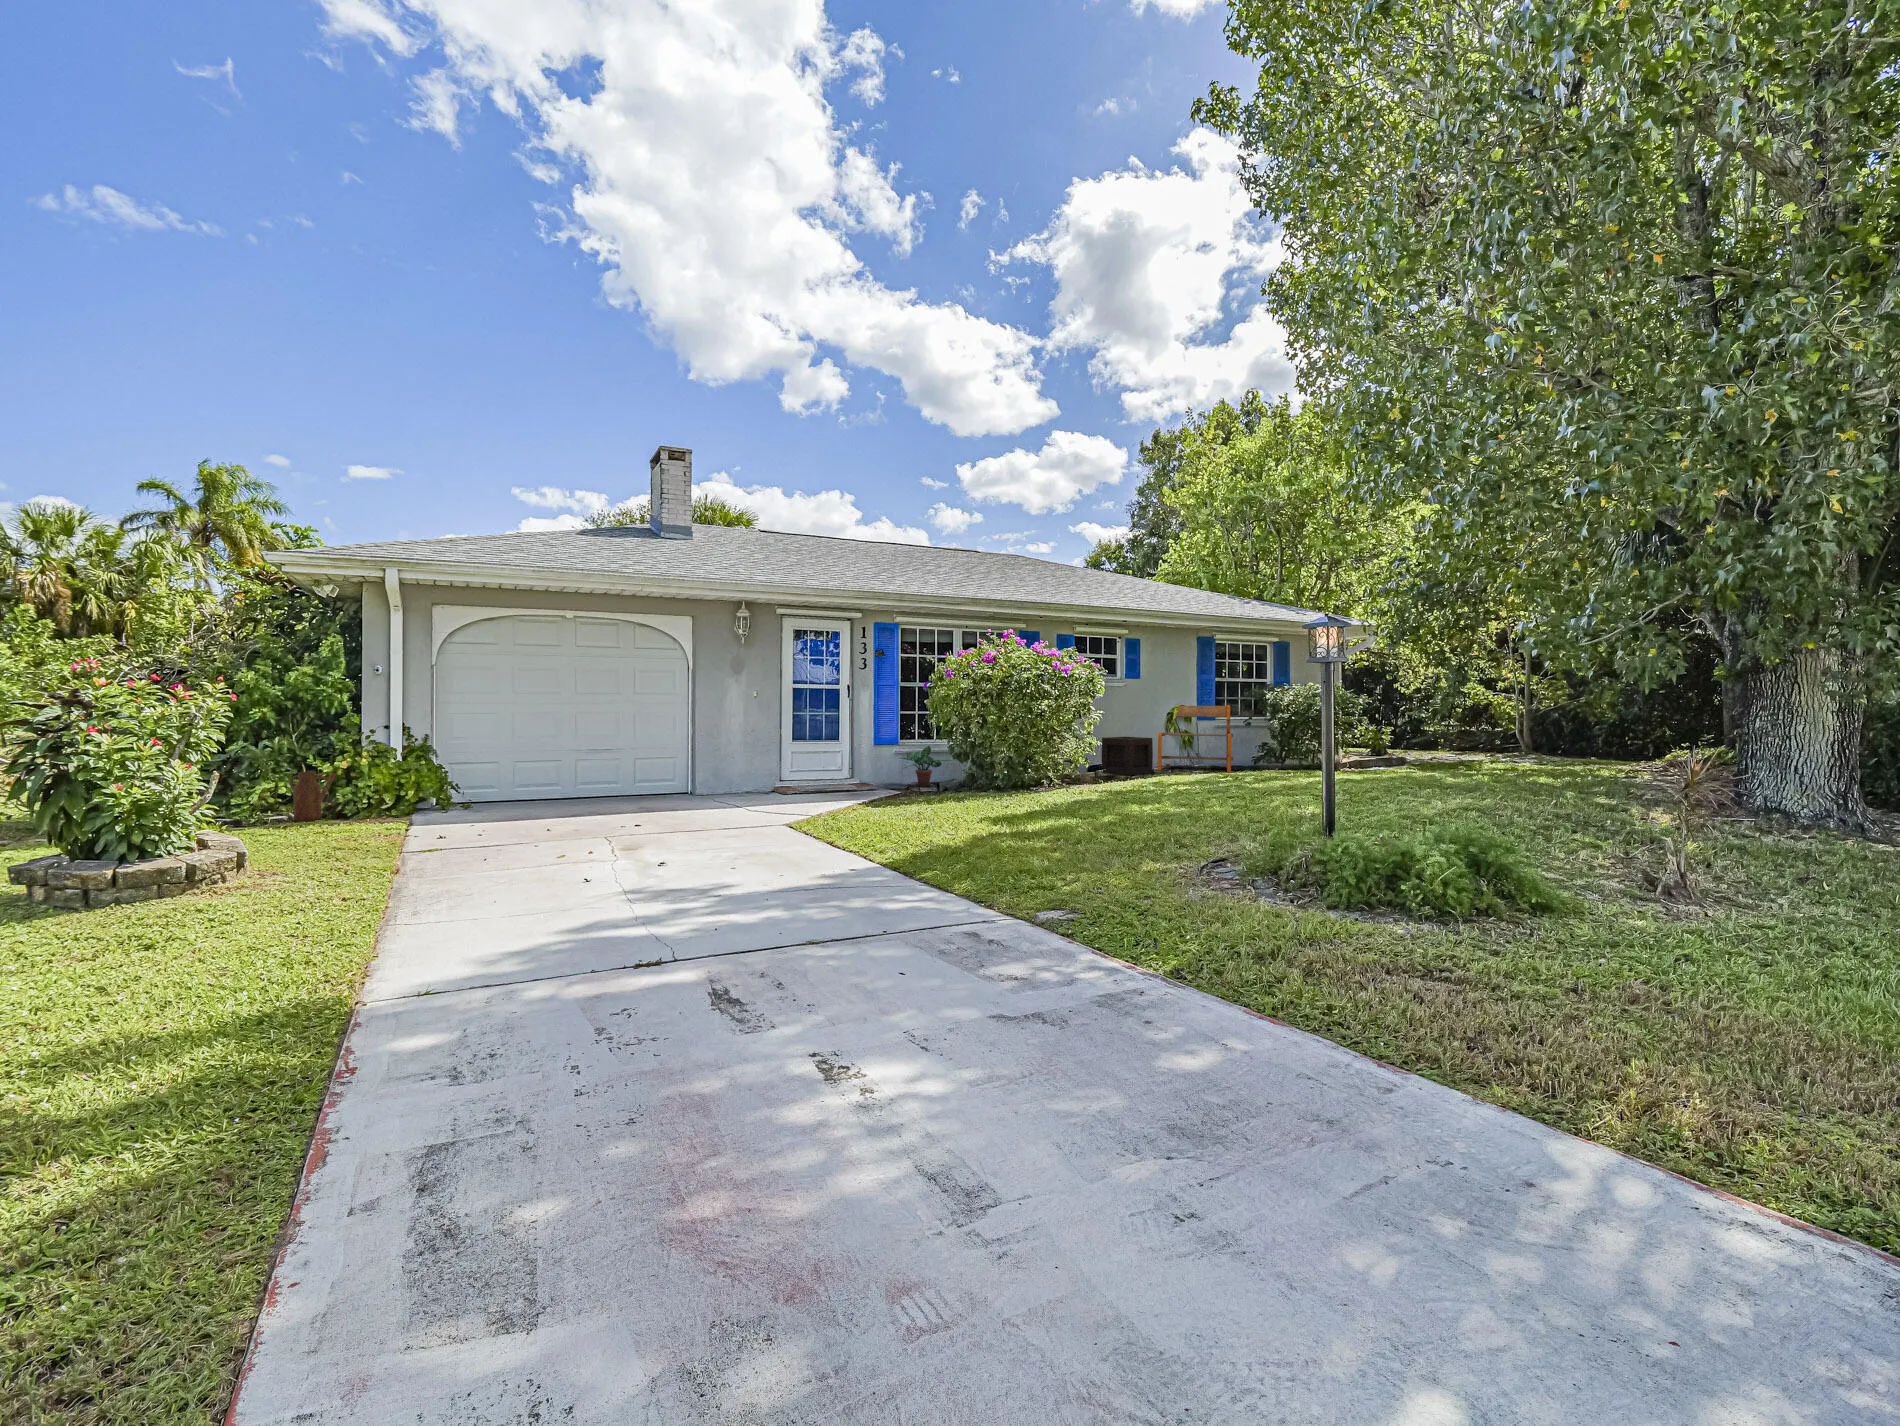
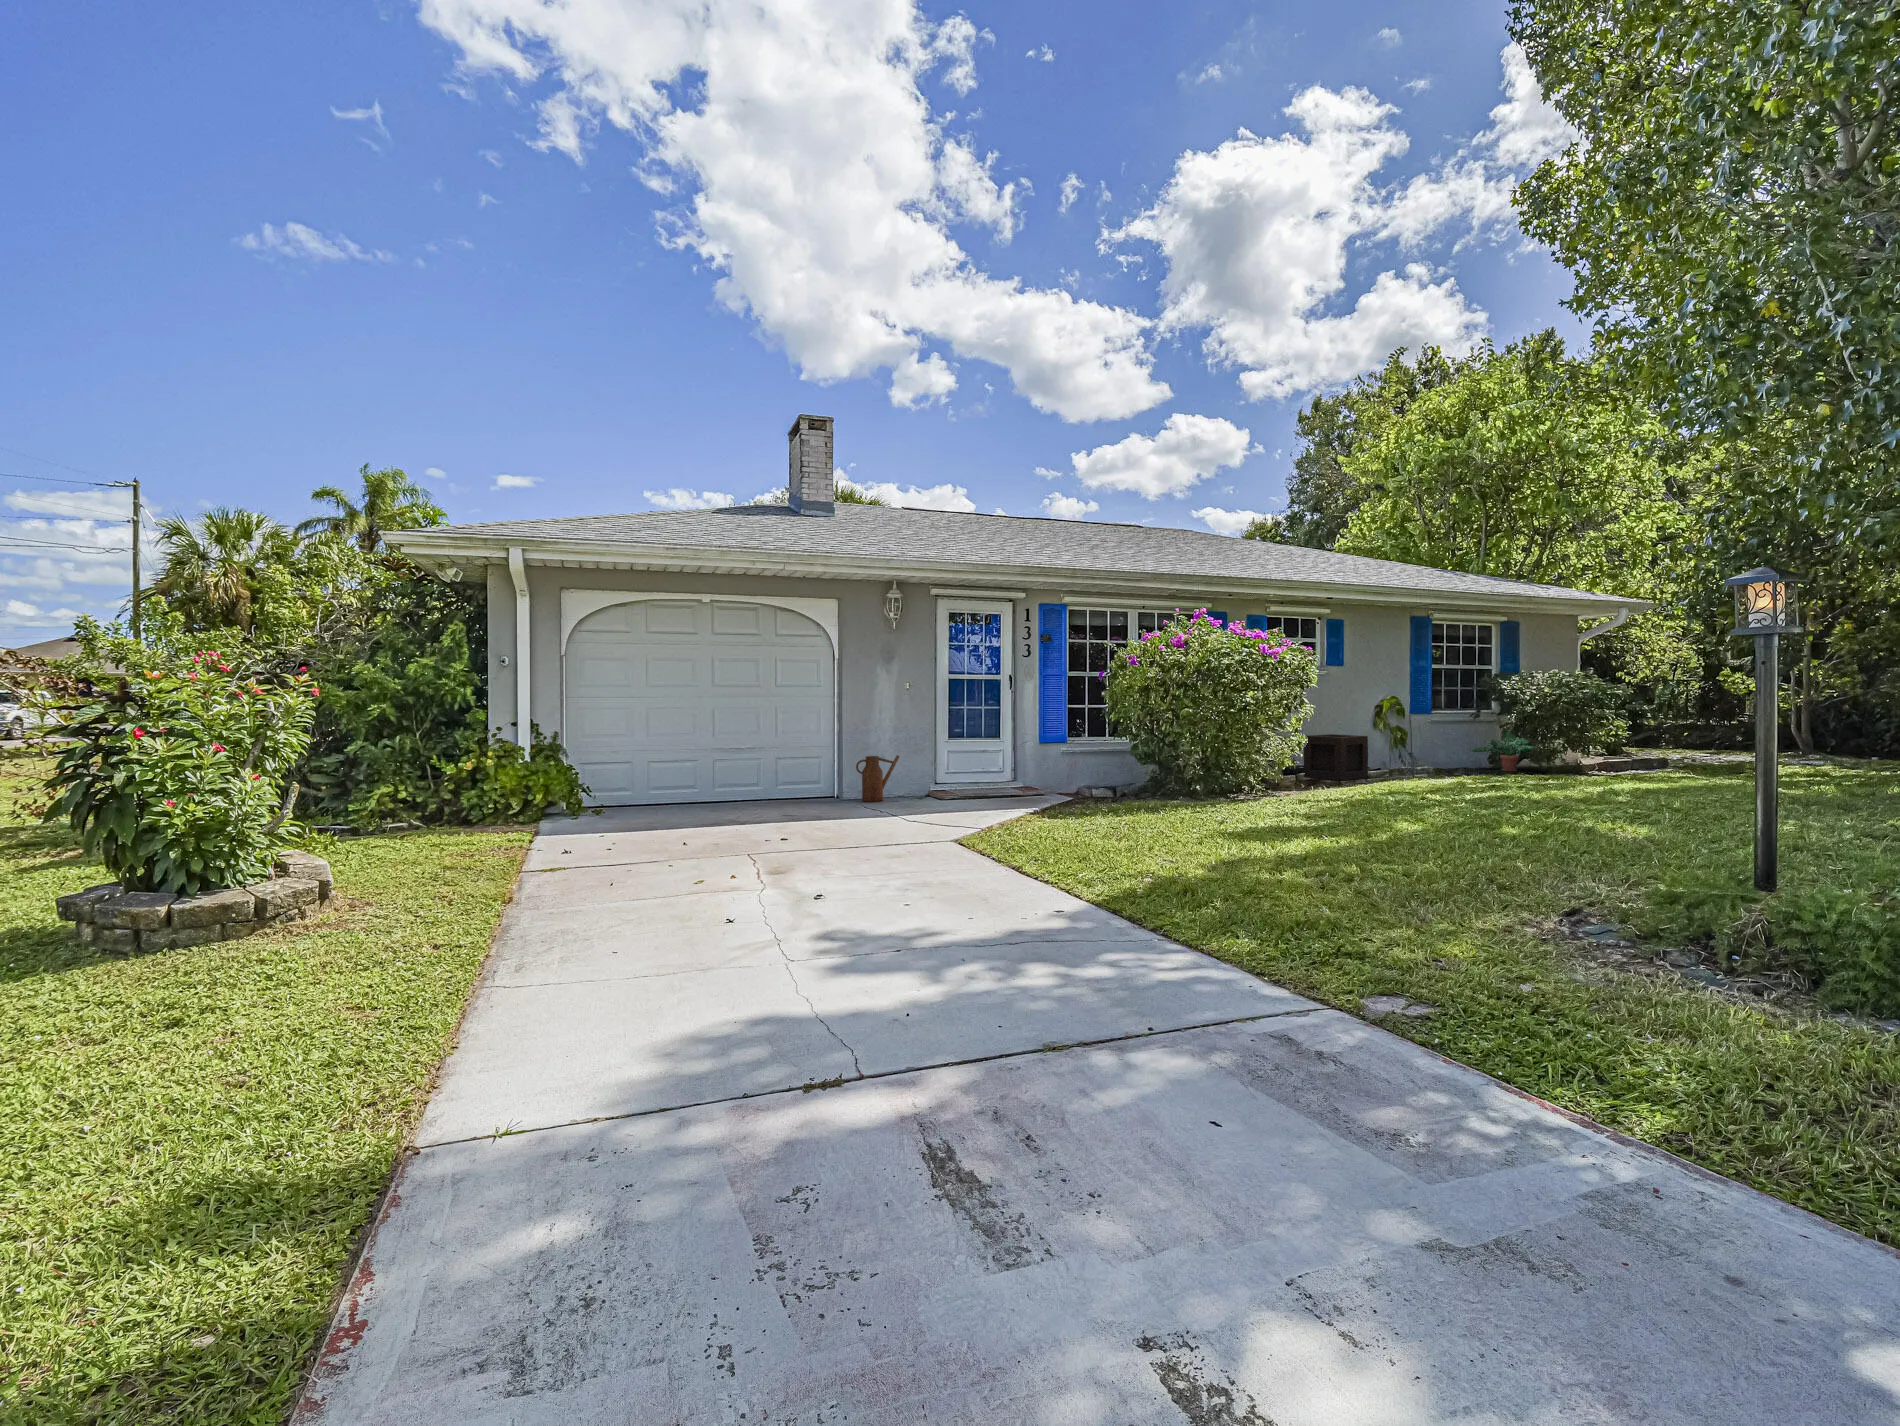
bench: present [1157,705,1233,773] -> none [1371,696,1468,778]
potted plant: present [901,746,952,786] -> present [1470,731,1534,771]
watering can: present [289,771,337,821] -> present [856,755,899,802]

